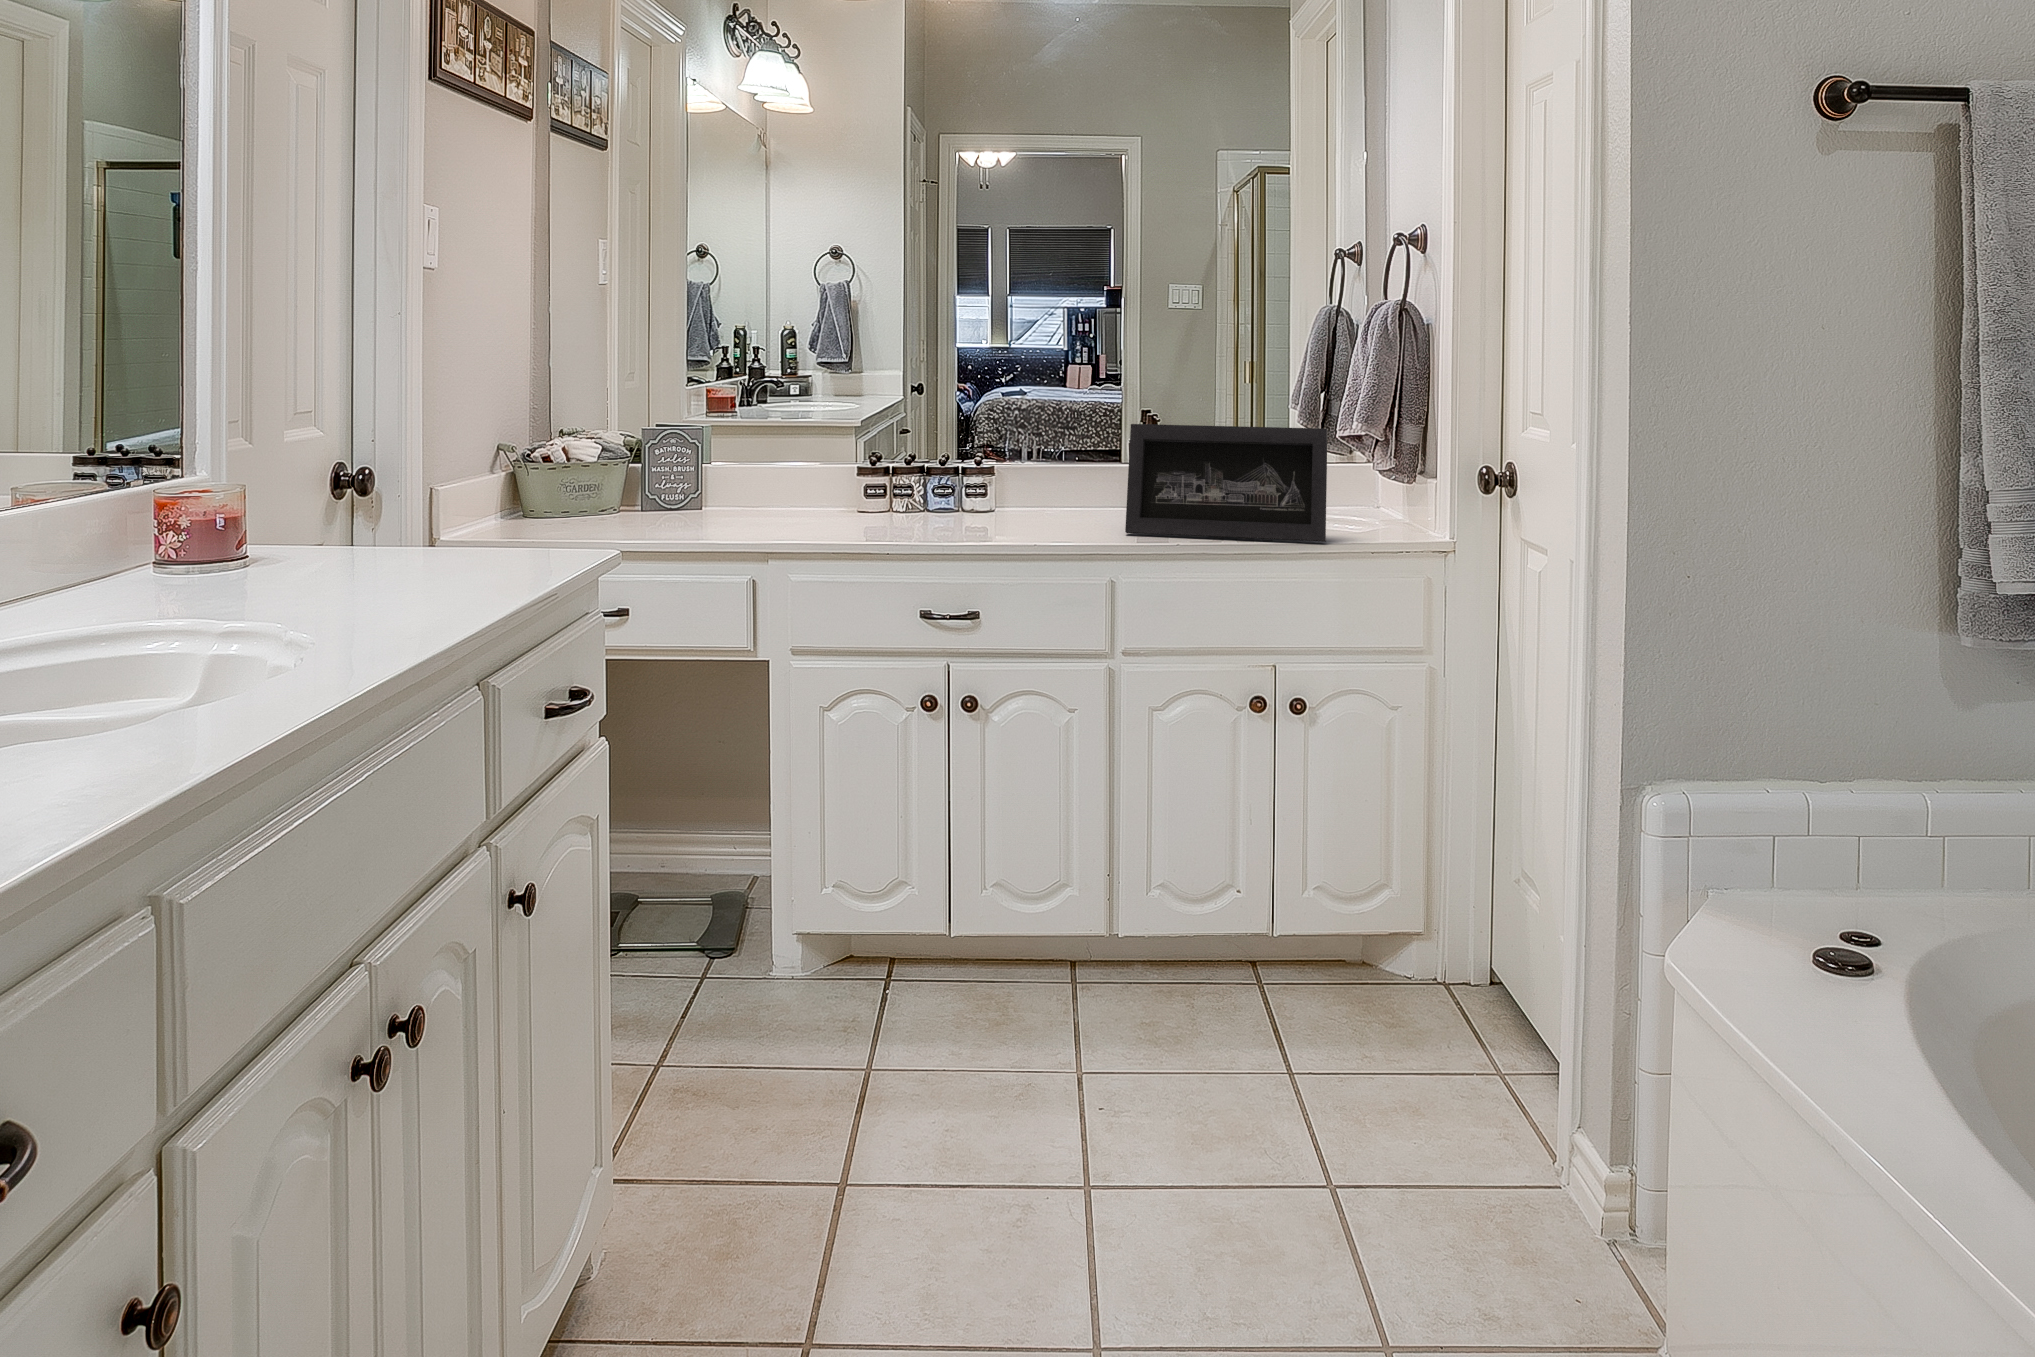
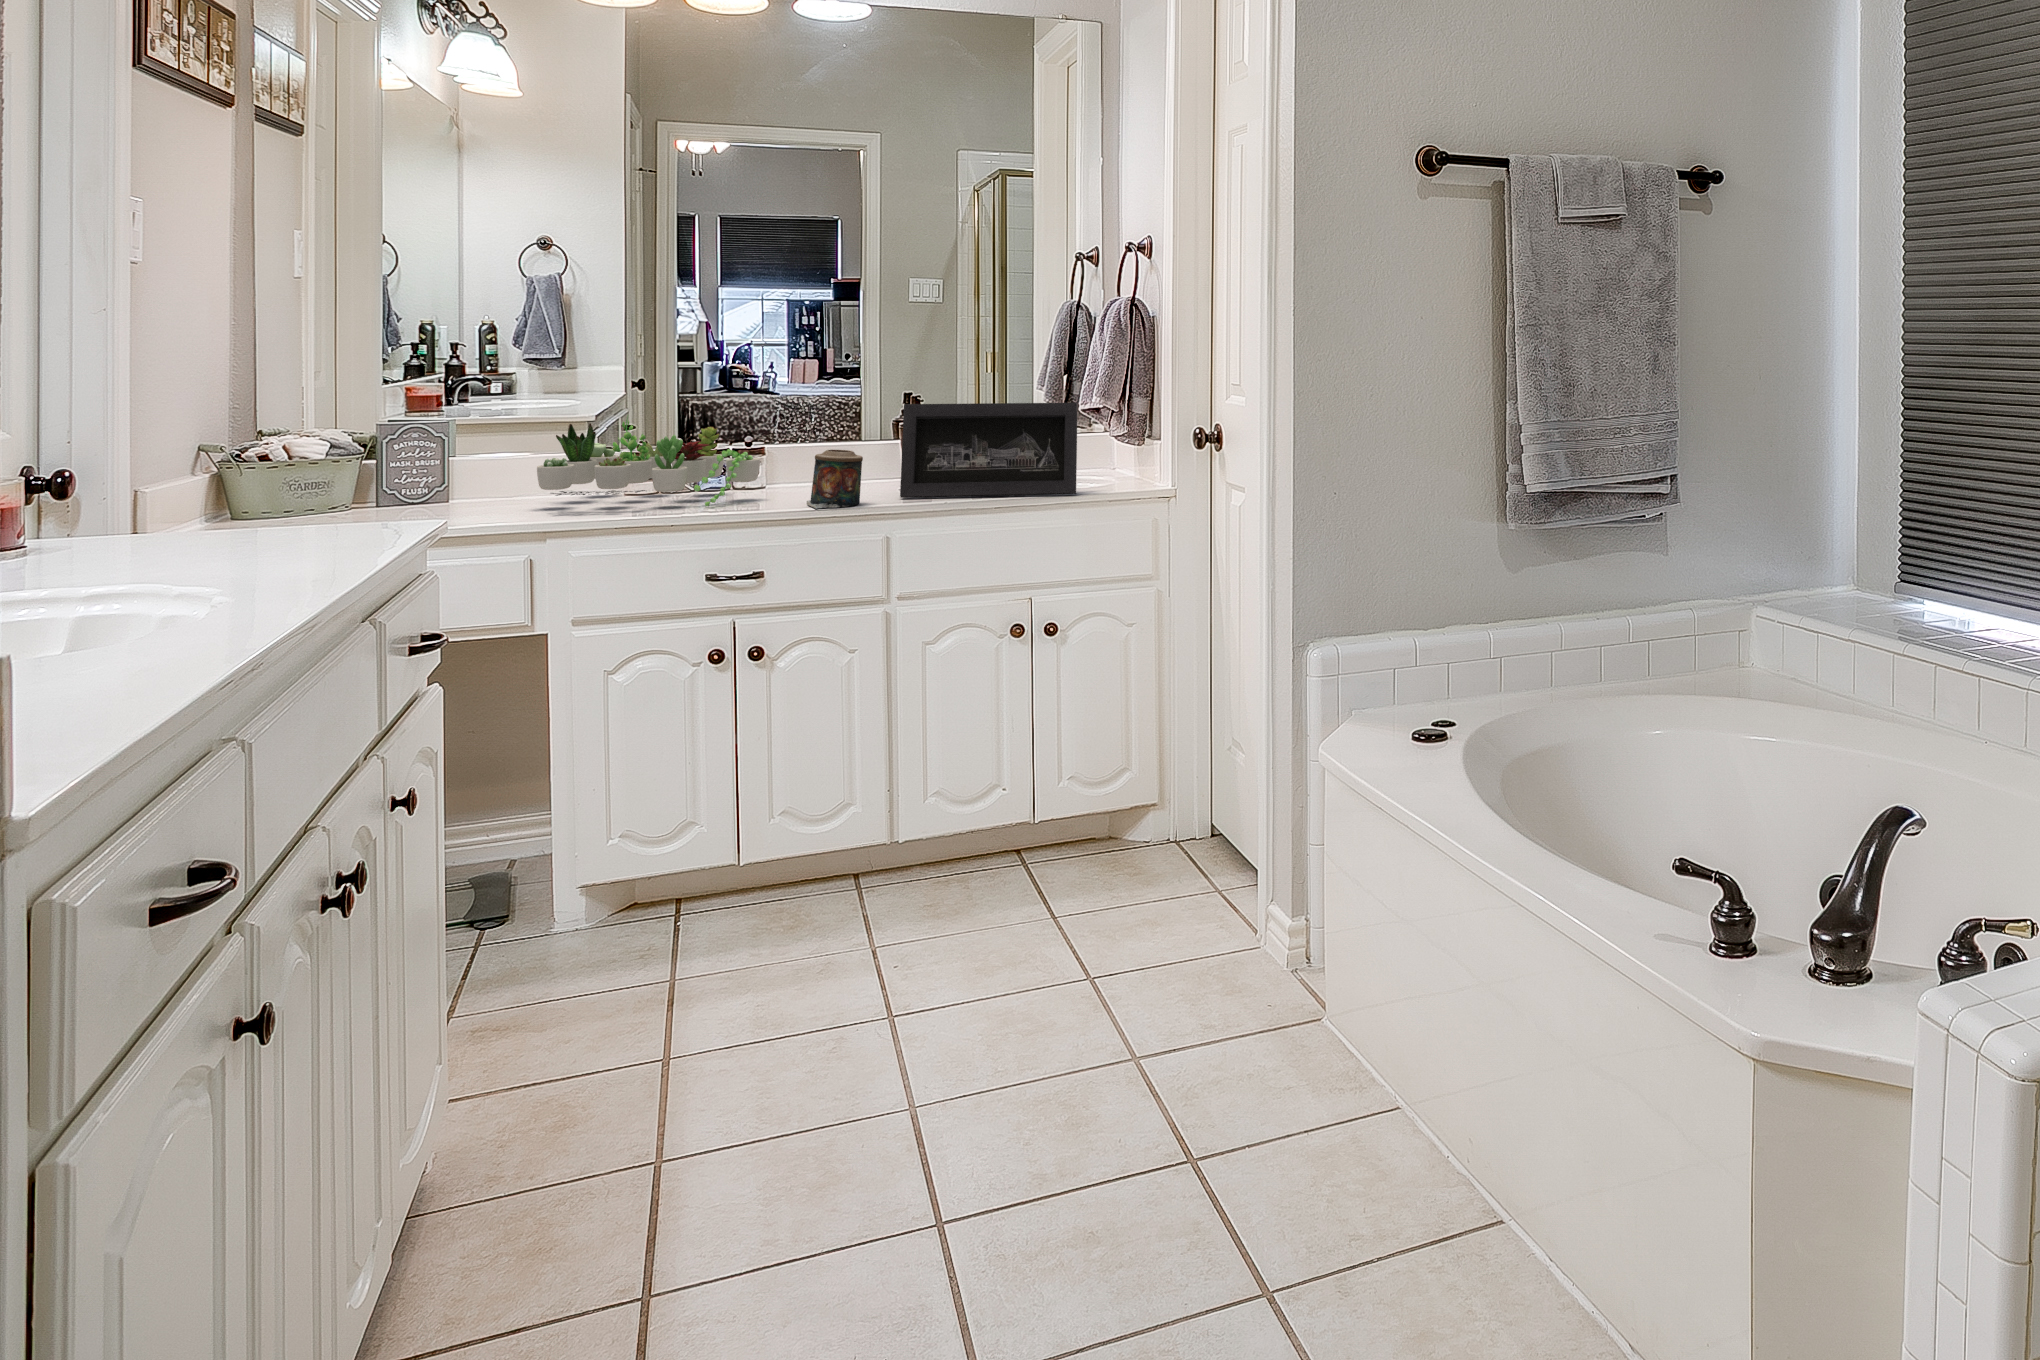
succulent plant: none [759,426,984,532] -> present [537,420,760,506]
candle: none [1025,475,1084,544] -> present [807,450,863,509]

